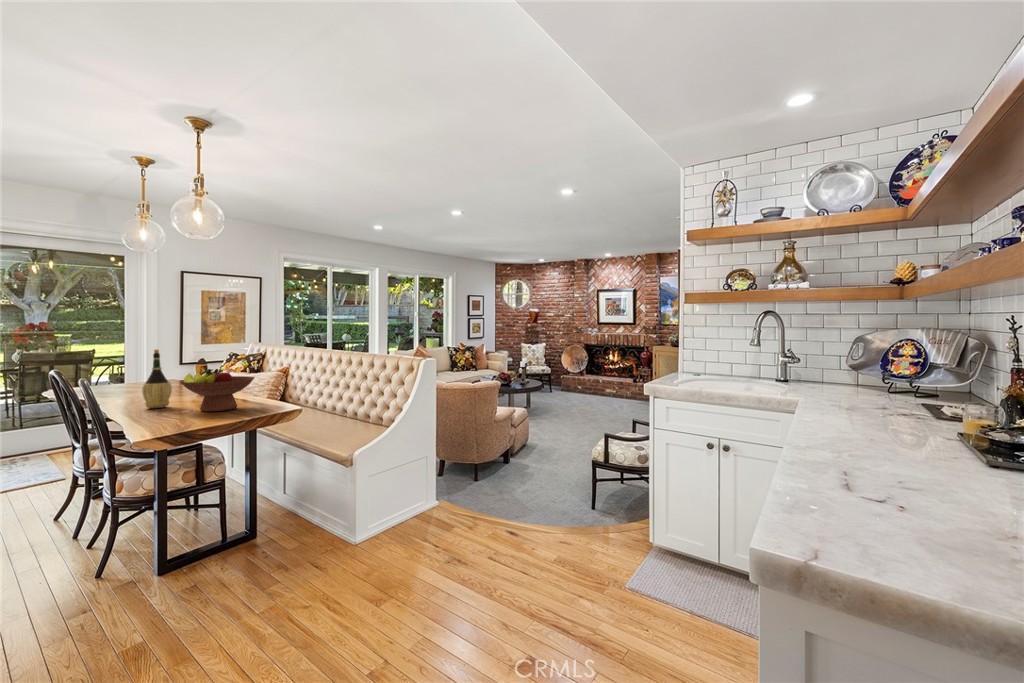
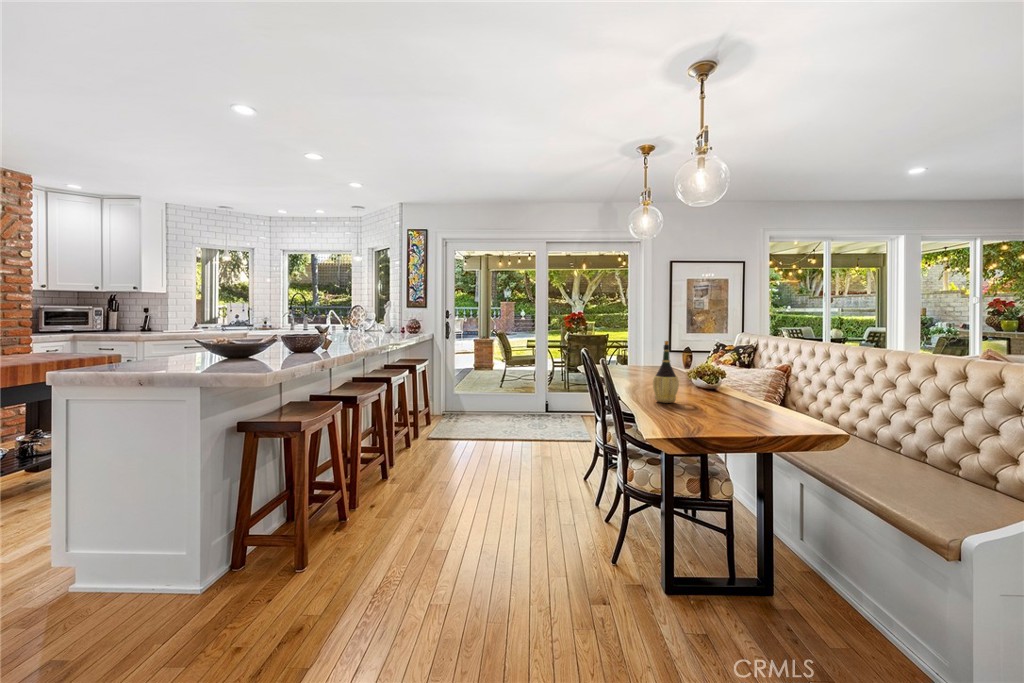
fruit bowl: present [180,369,255,412] -> none [690,367,774,419]

